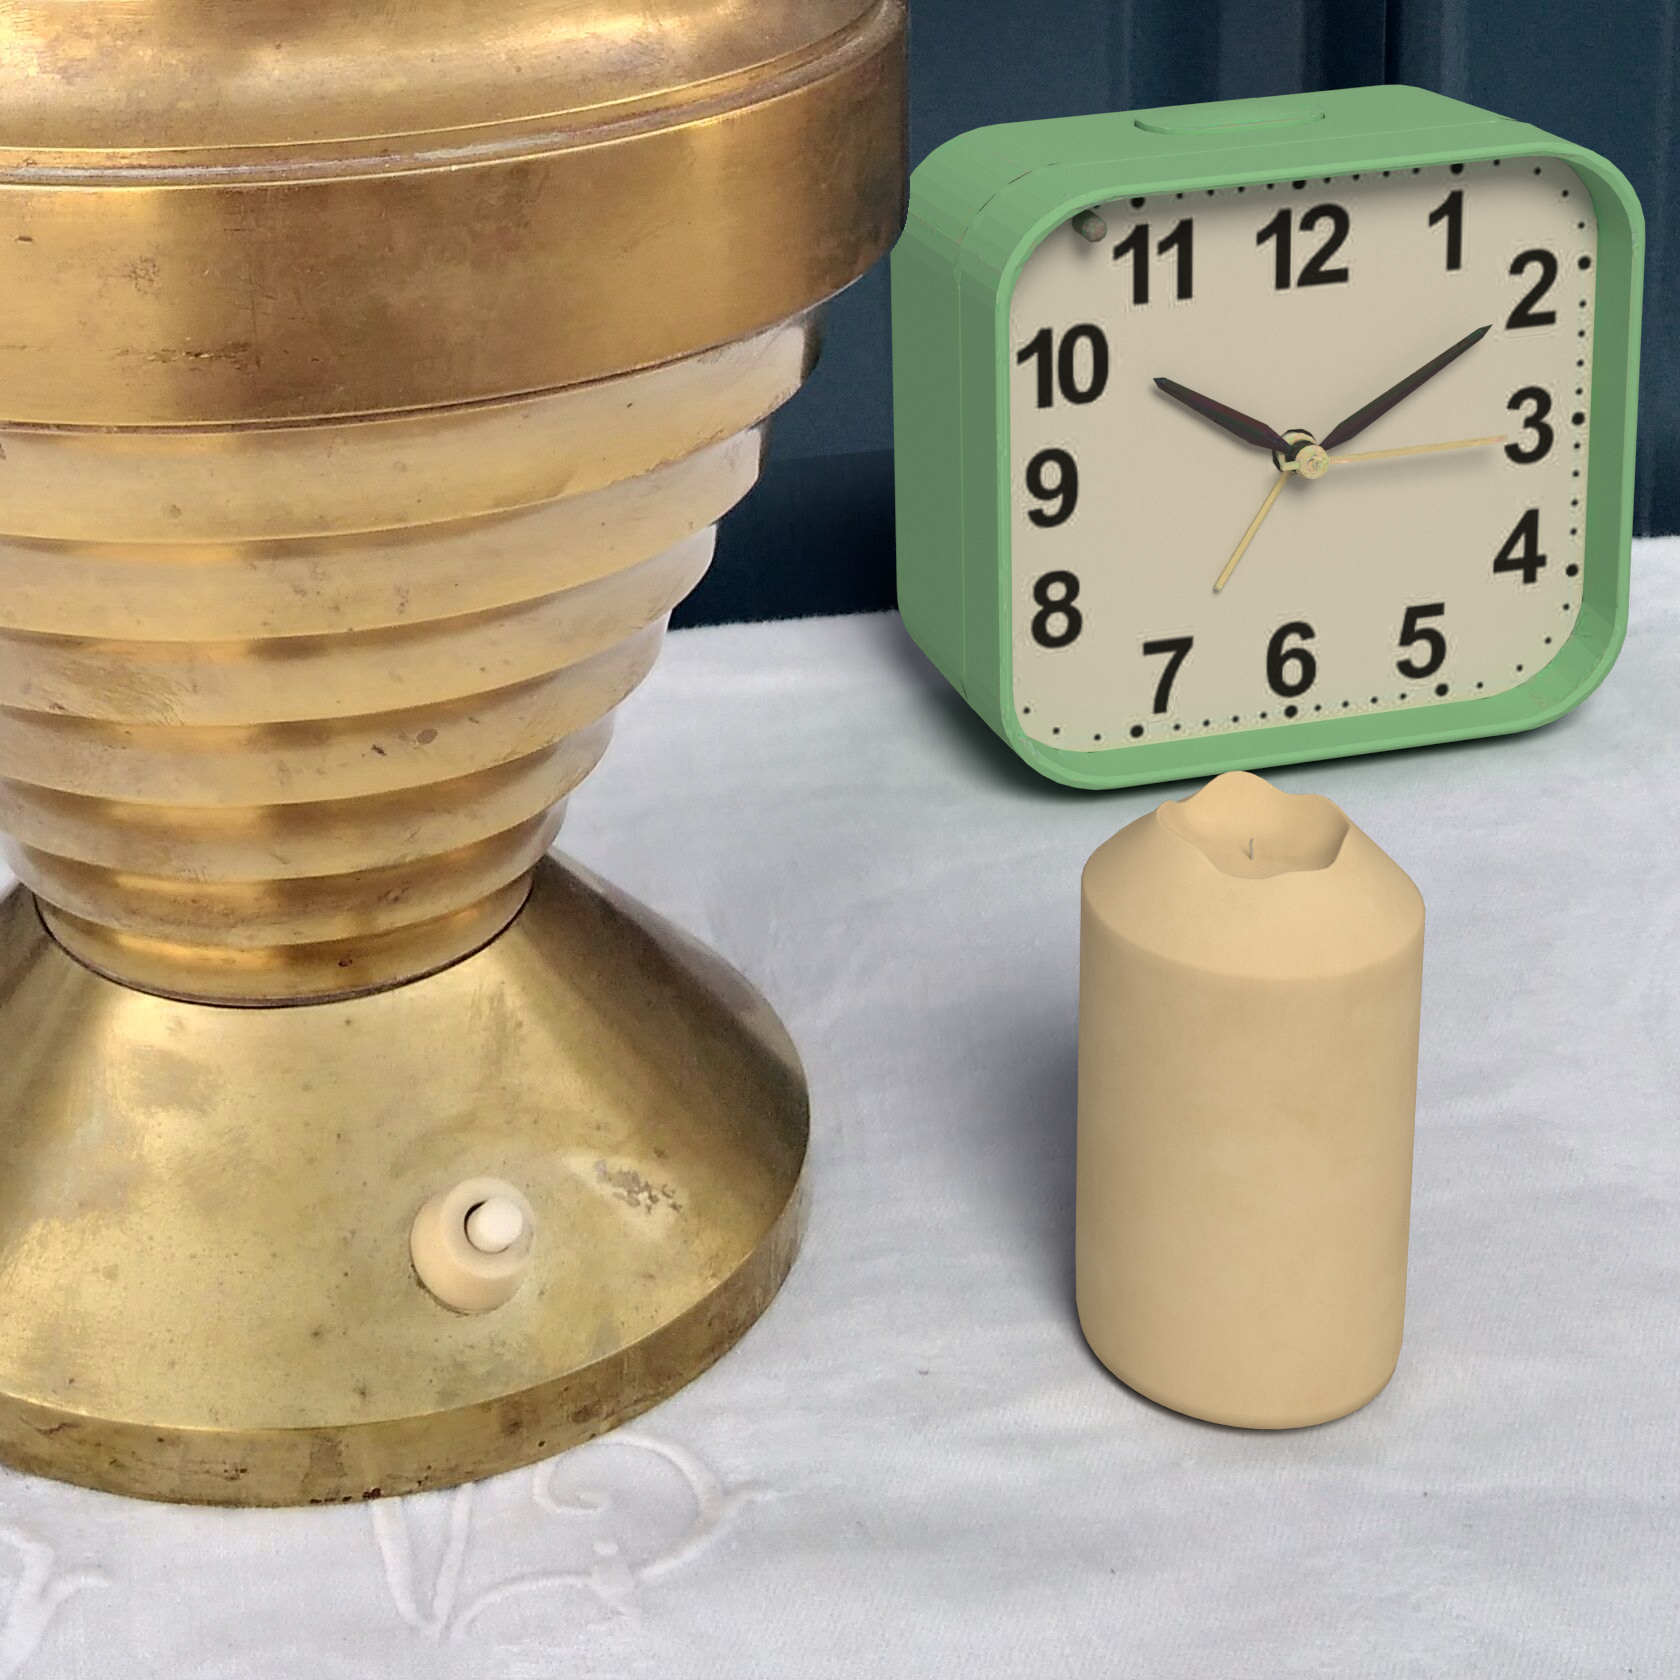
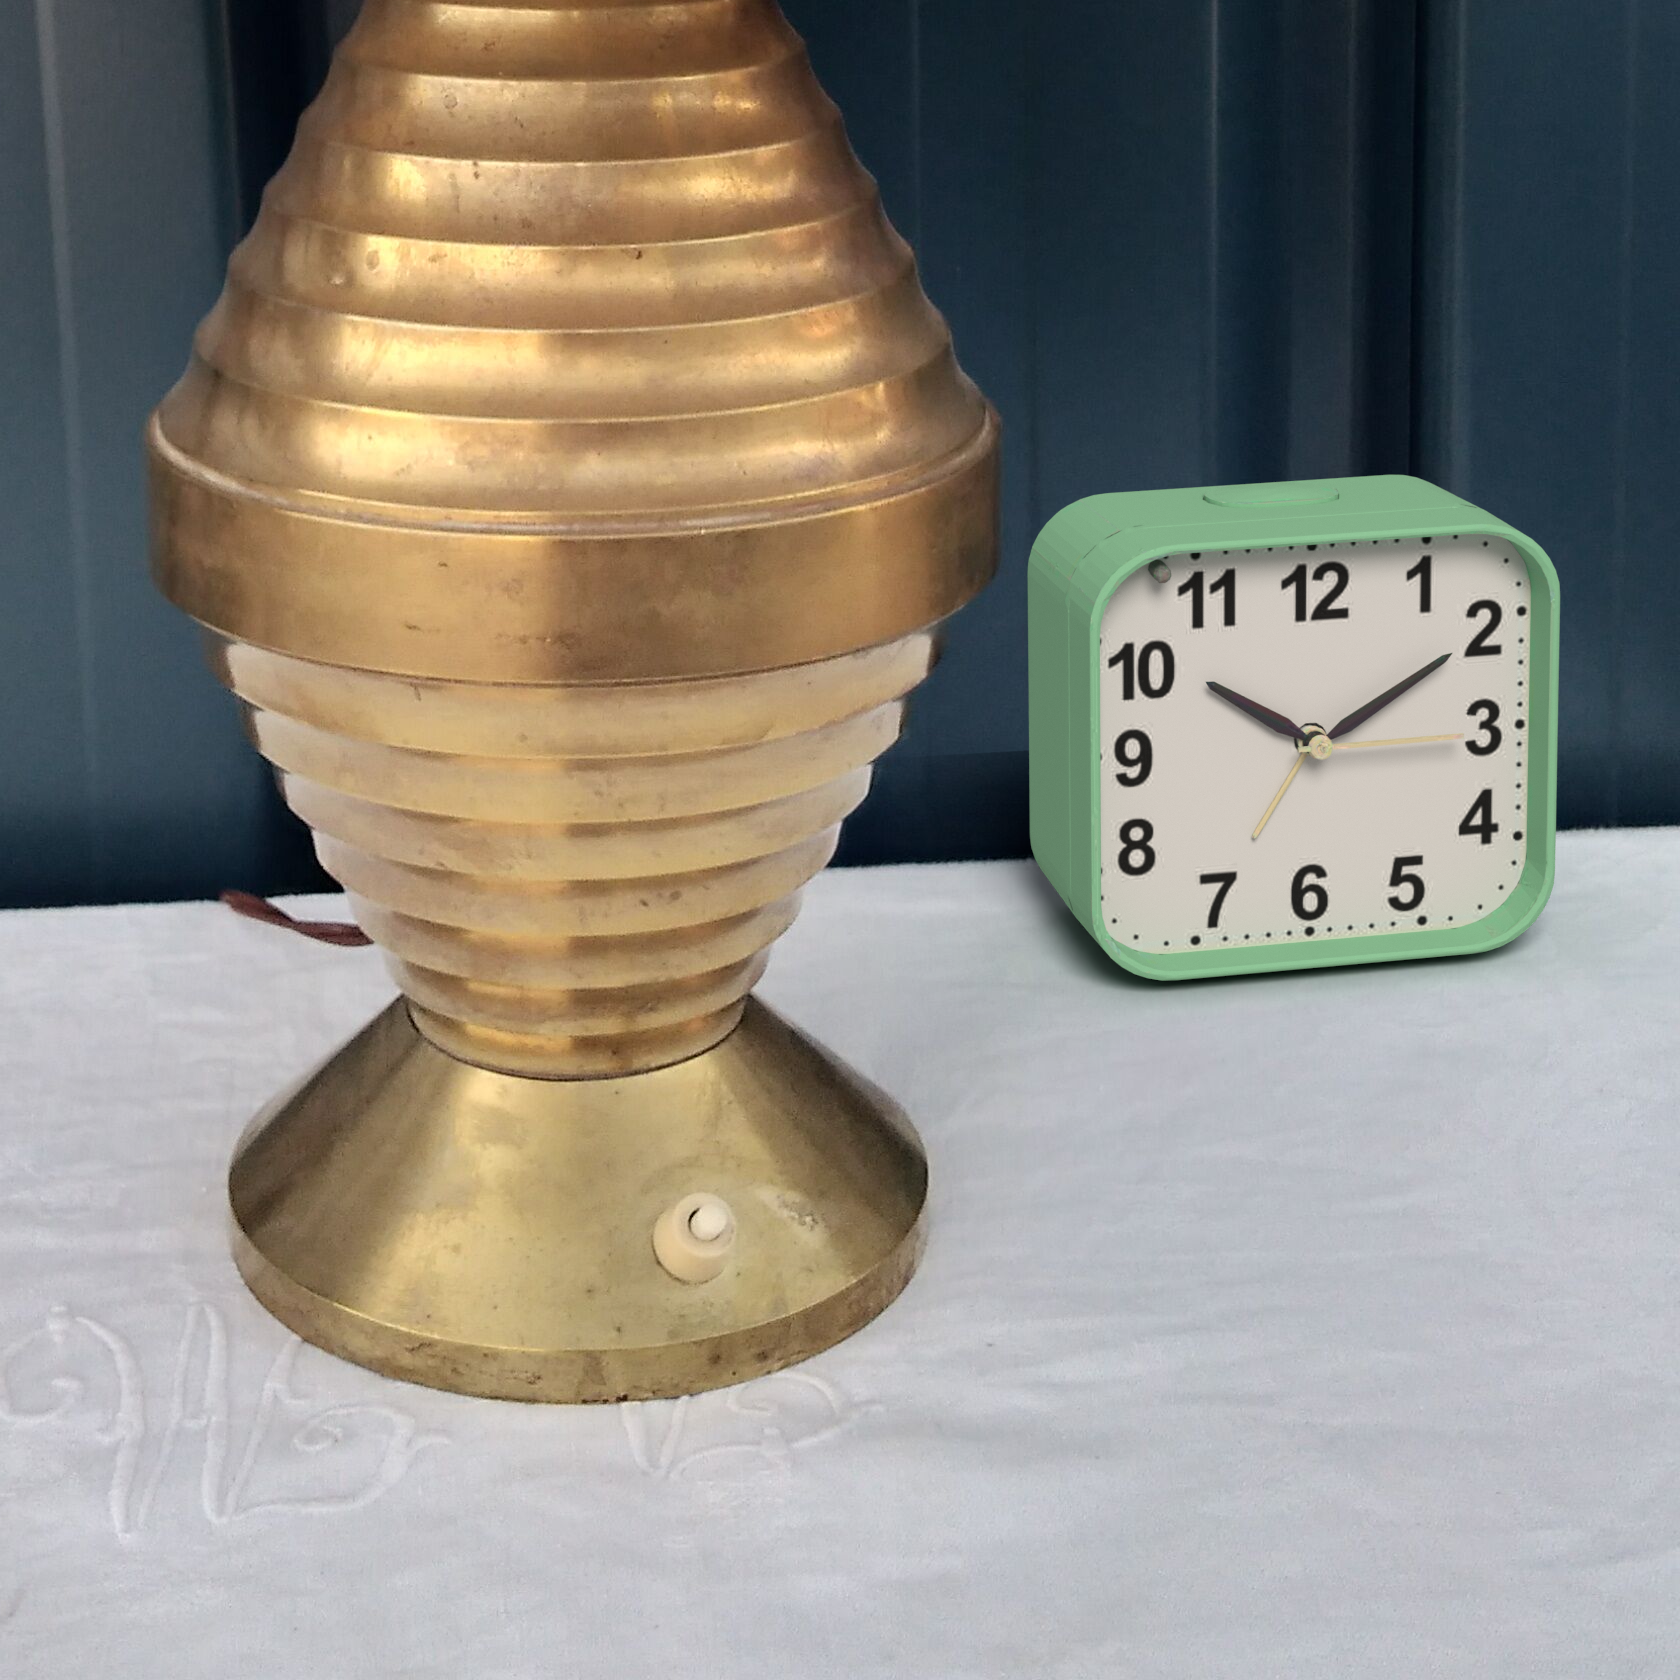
candle: present [1076,771,1425,1429] -> none [1097,941,1318,1381]

